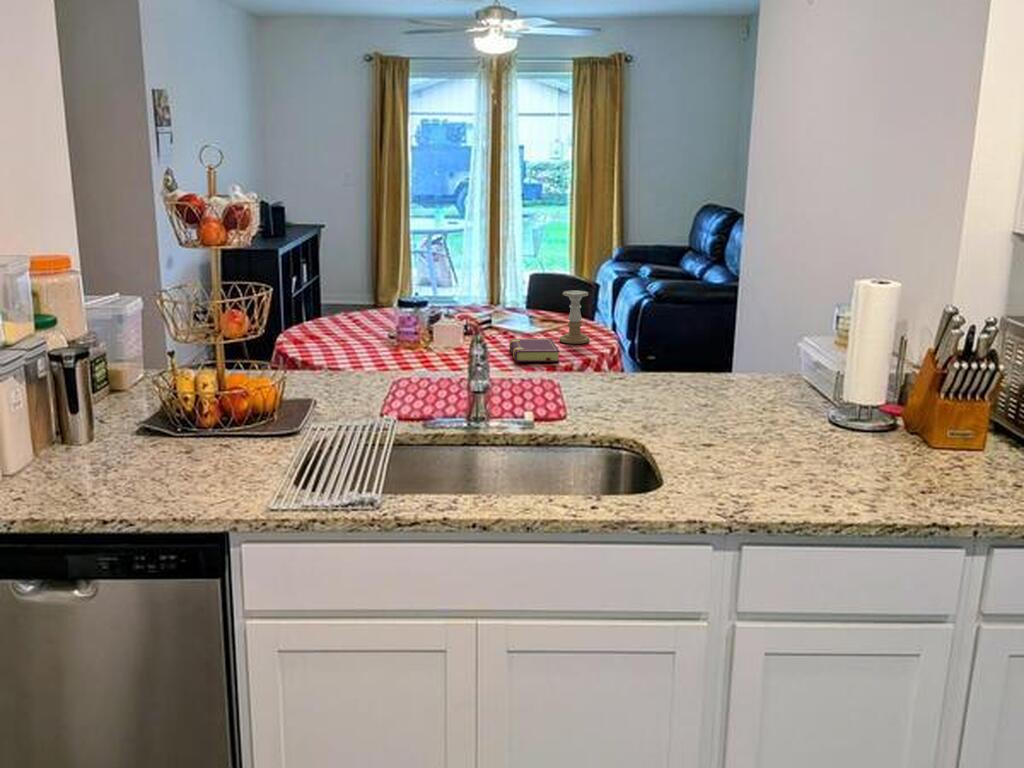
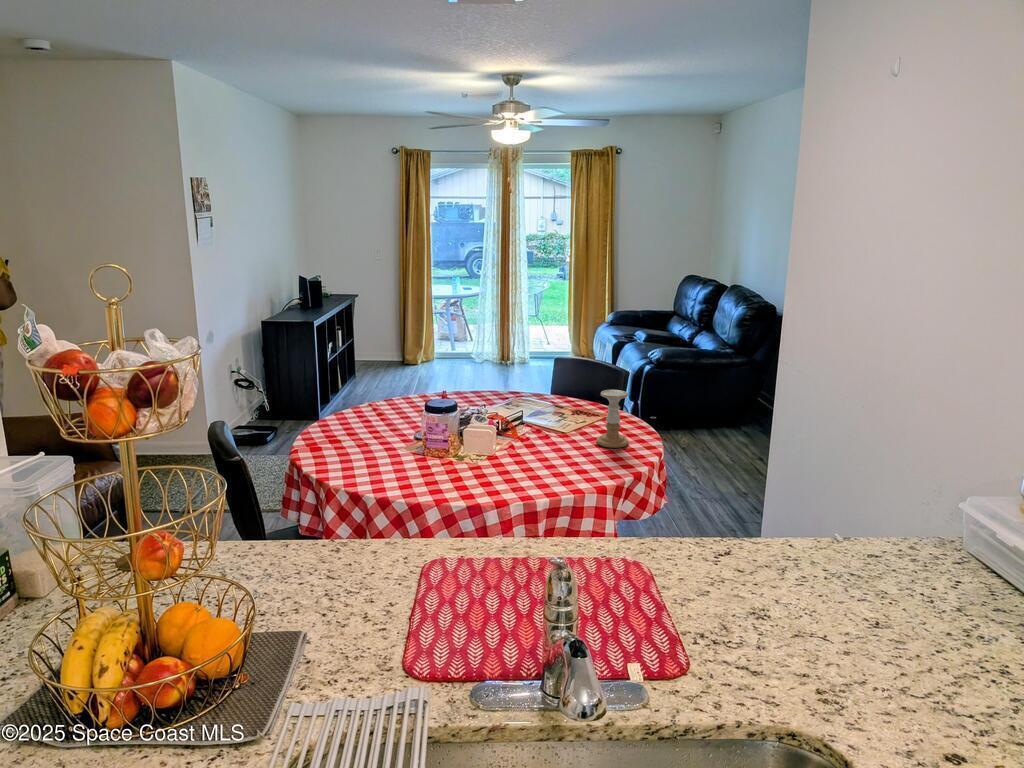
book: present [509,339,560,362] -> none [546,445,605,479]

